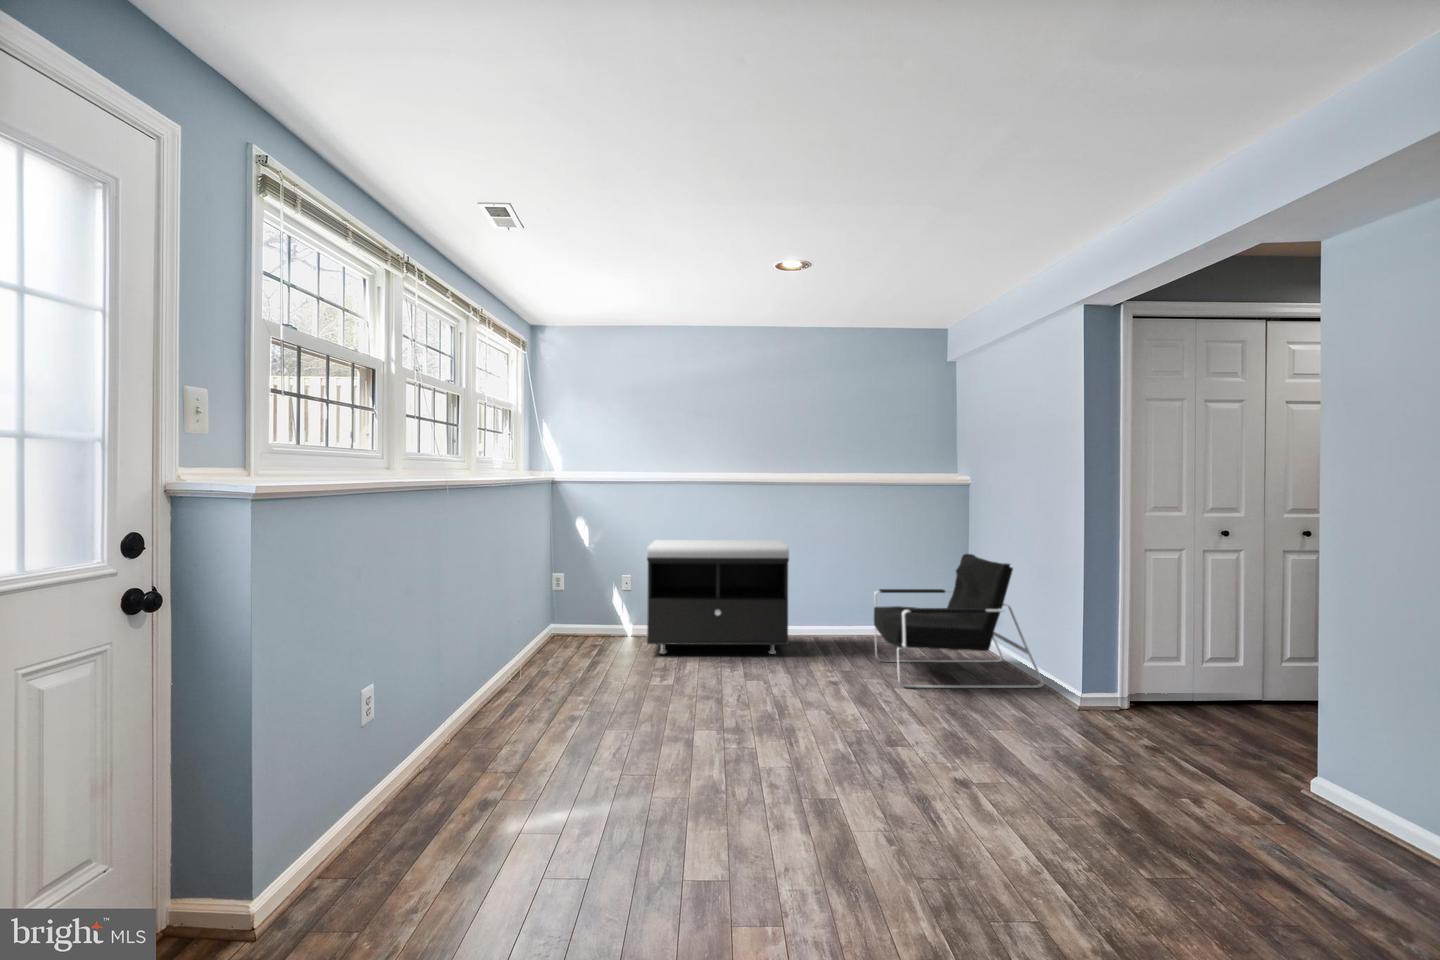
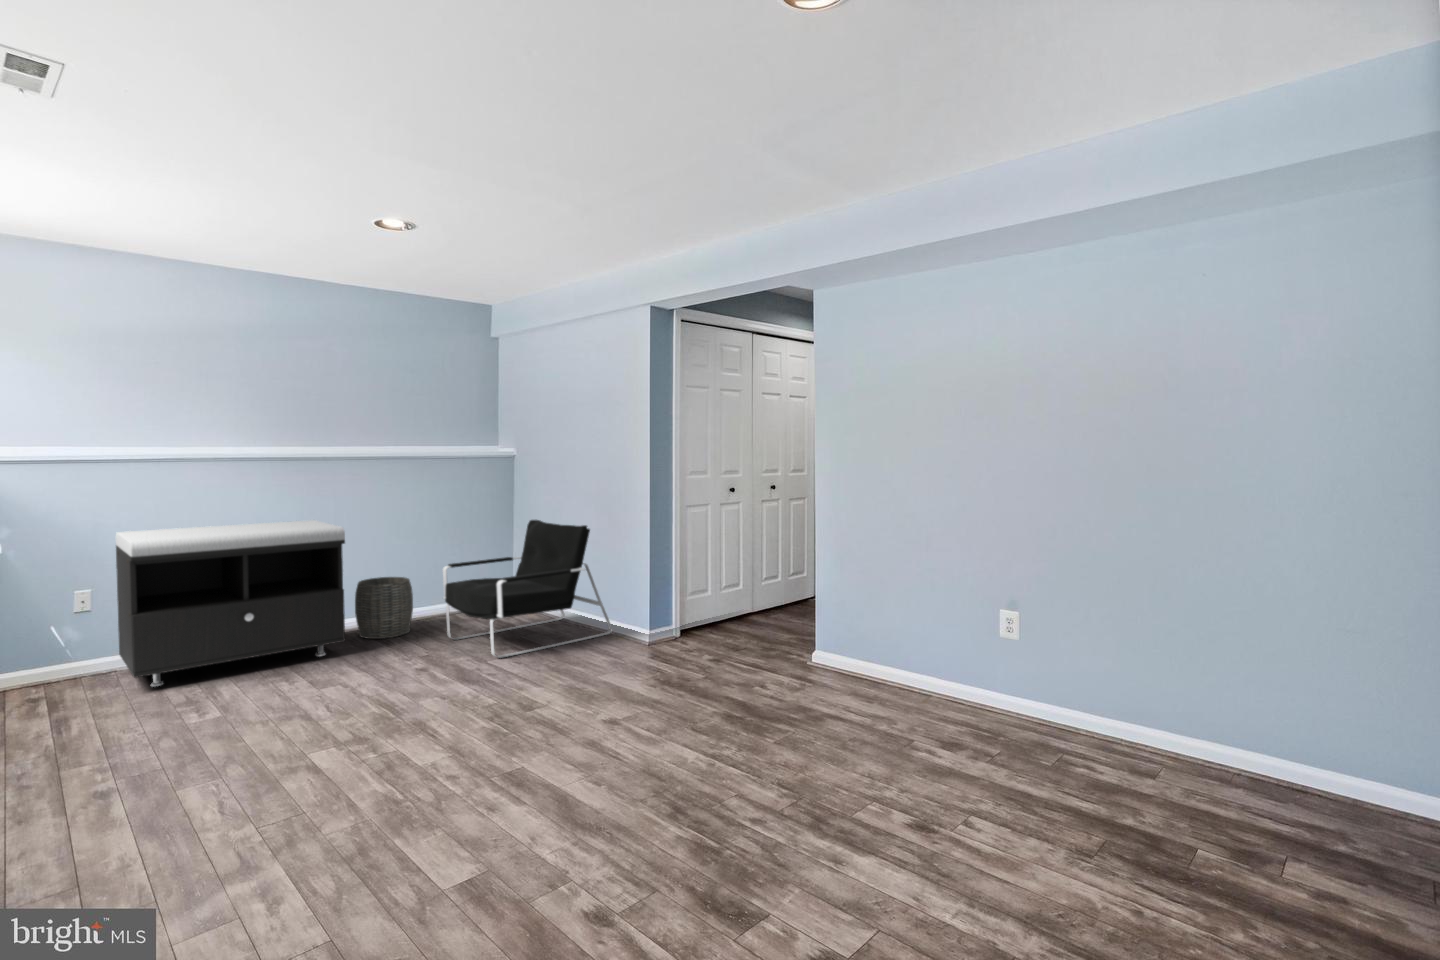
woven basket: none [809,594,856,649] -> present [355,577,413,639]

